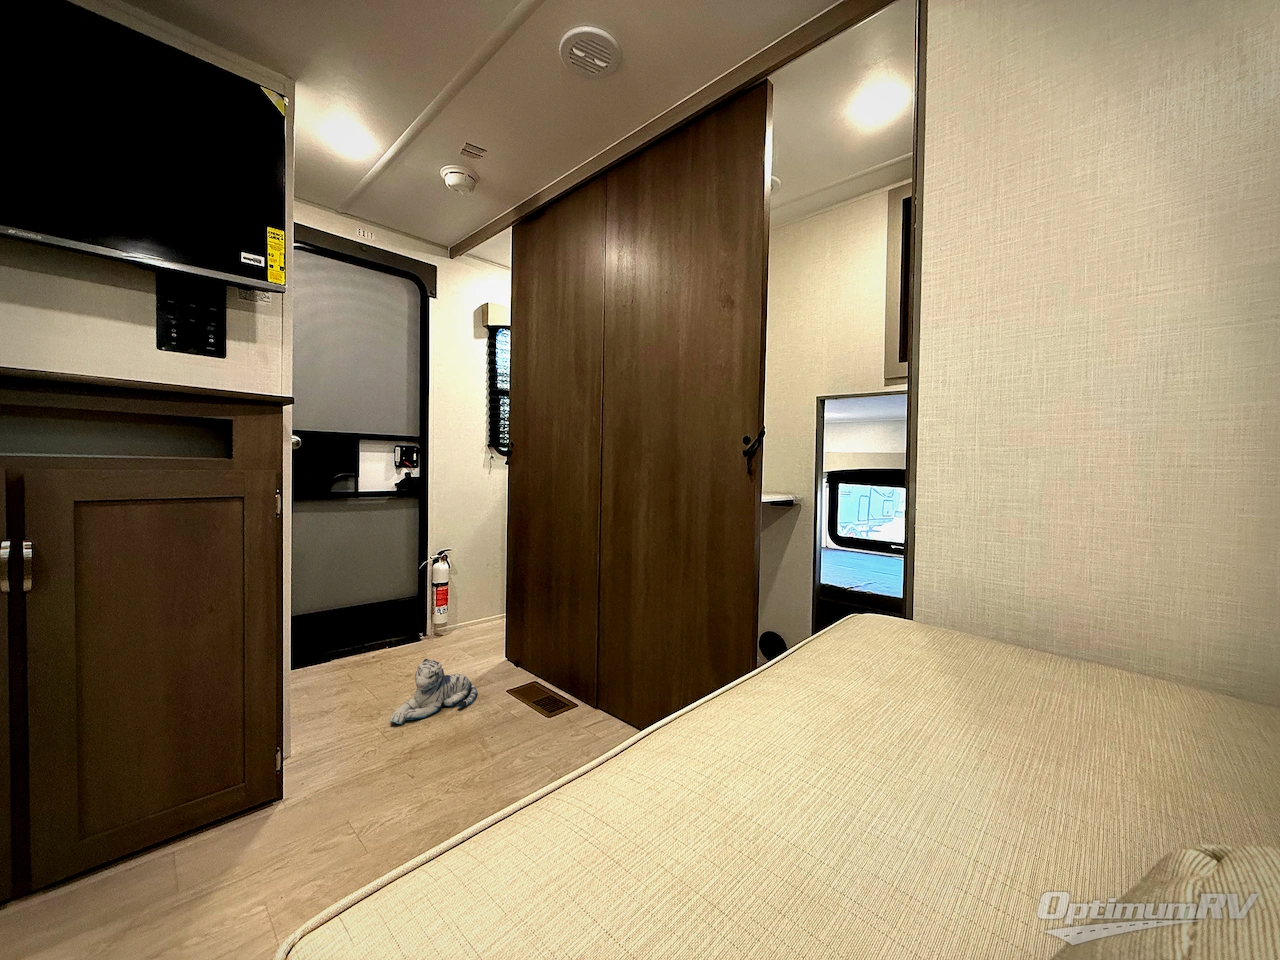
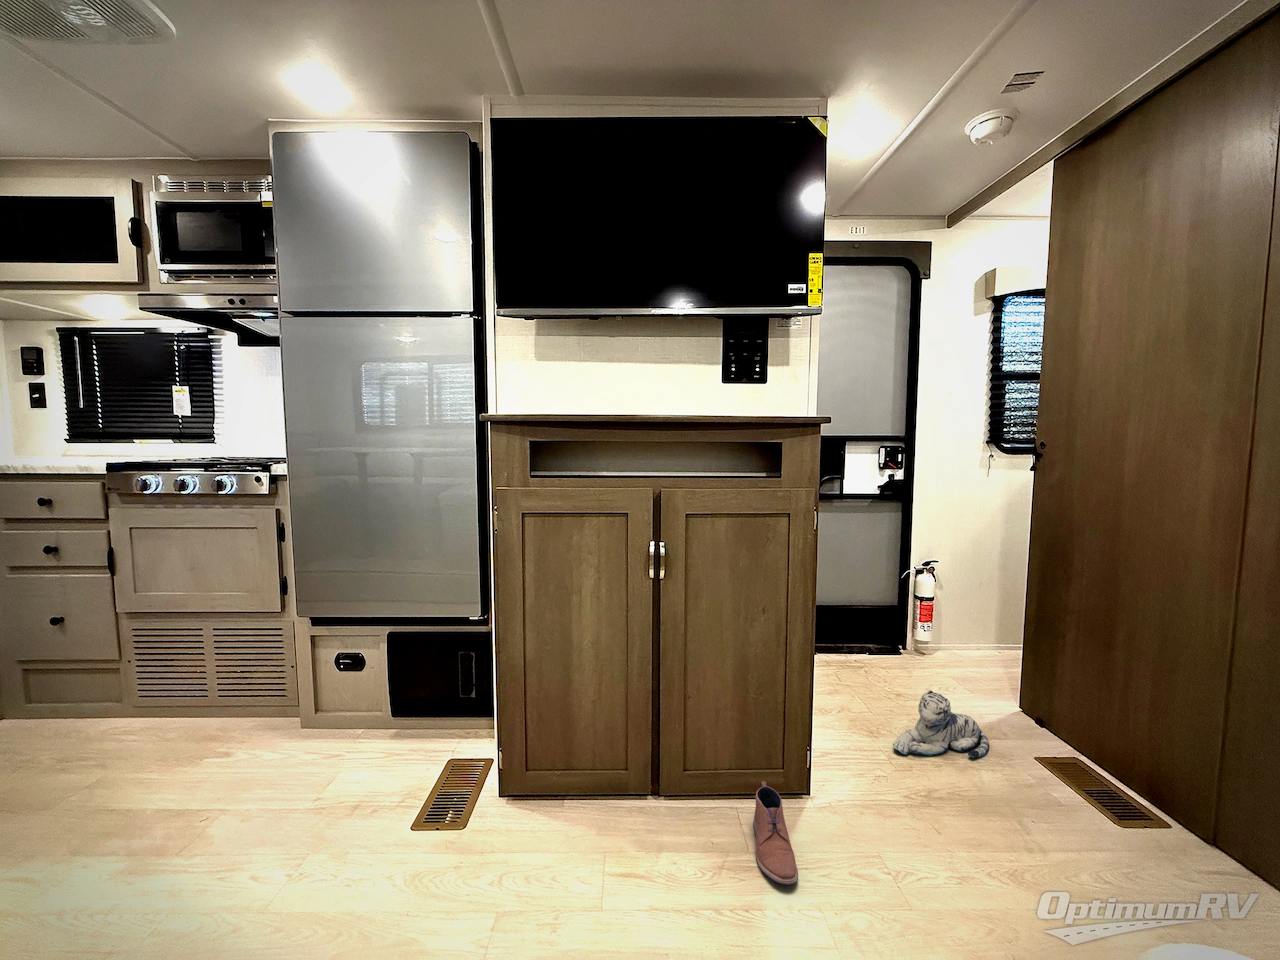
shoe: none [191,799,245,903] -> present [753,781,798,885]

